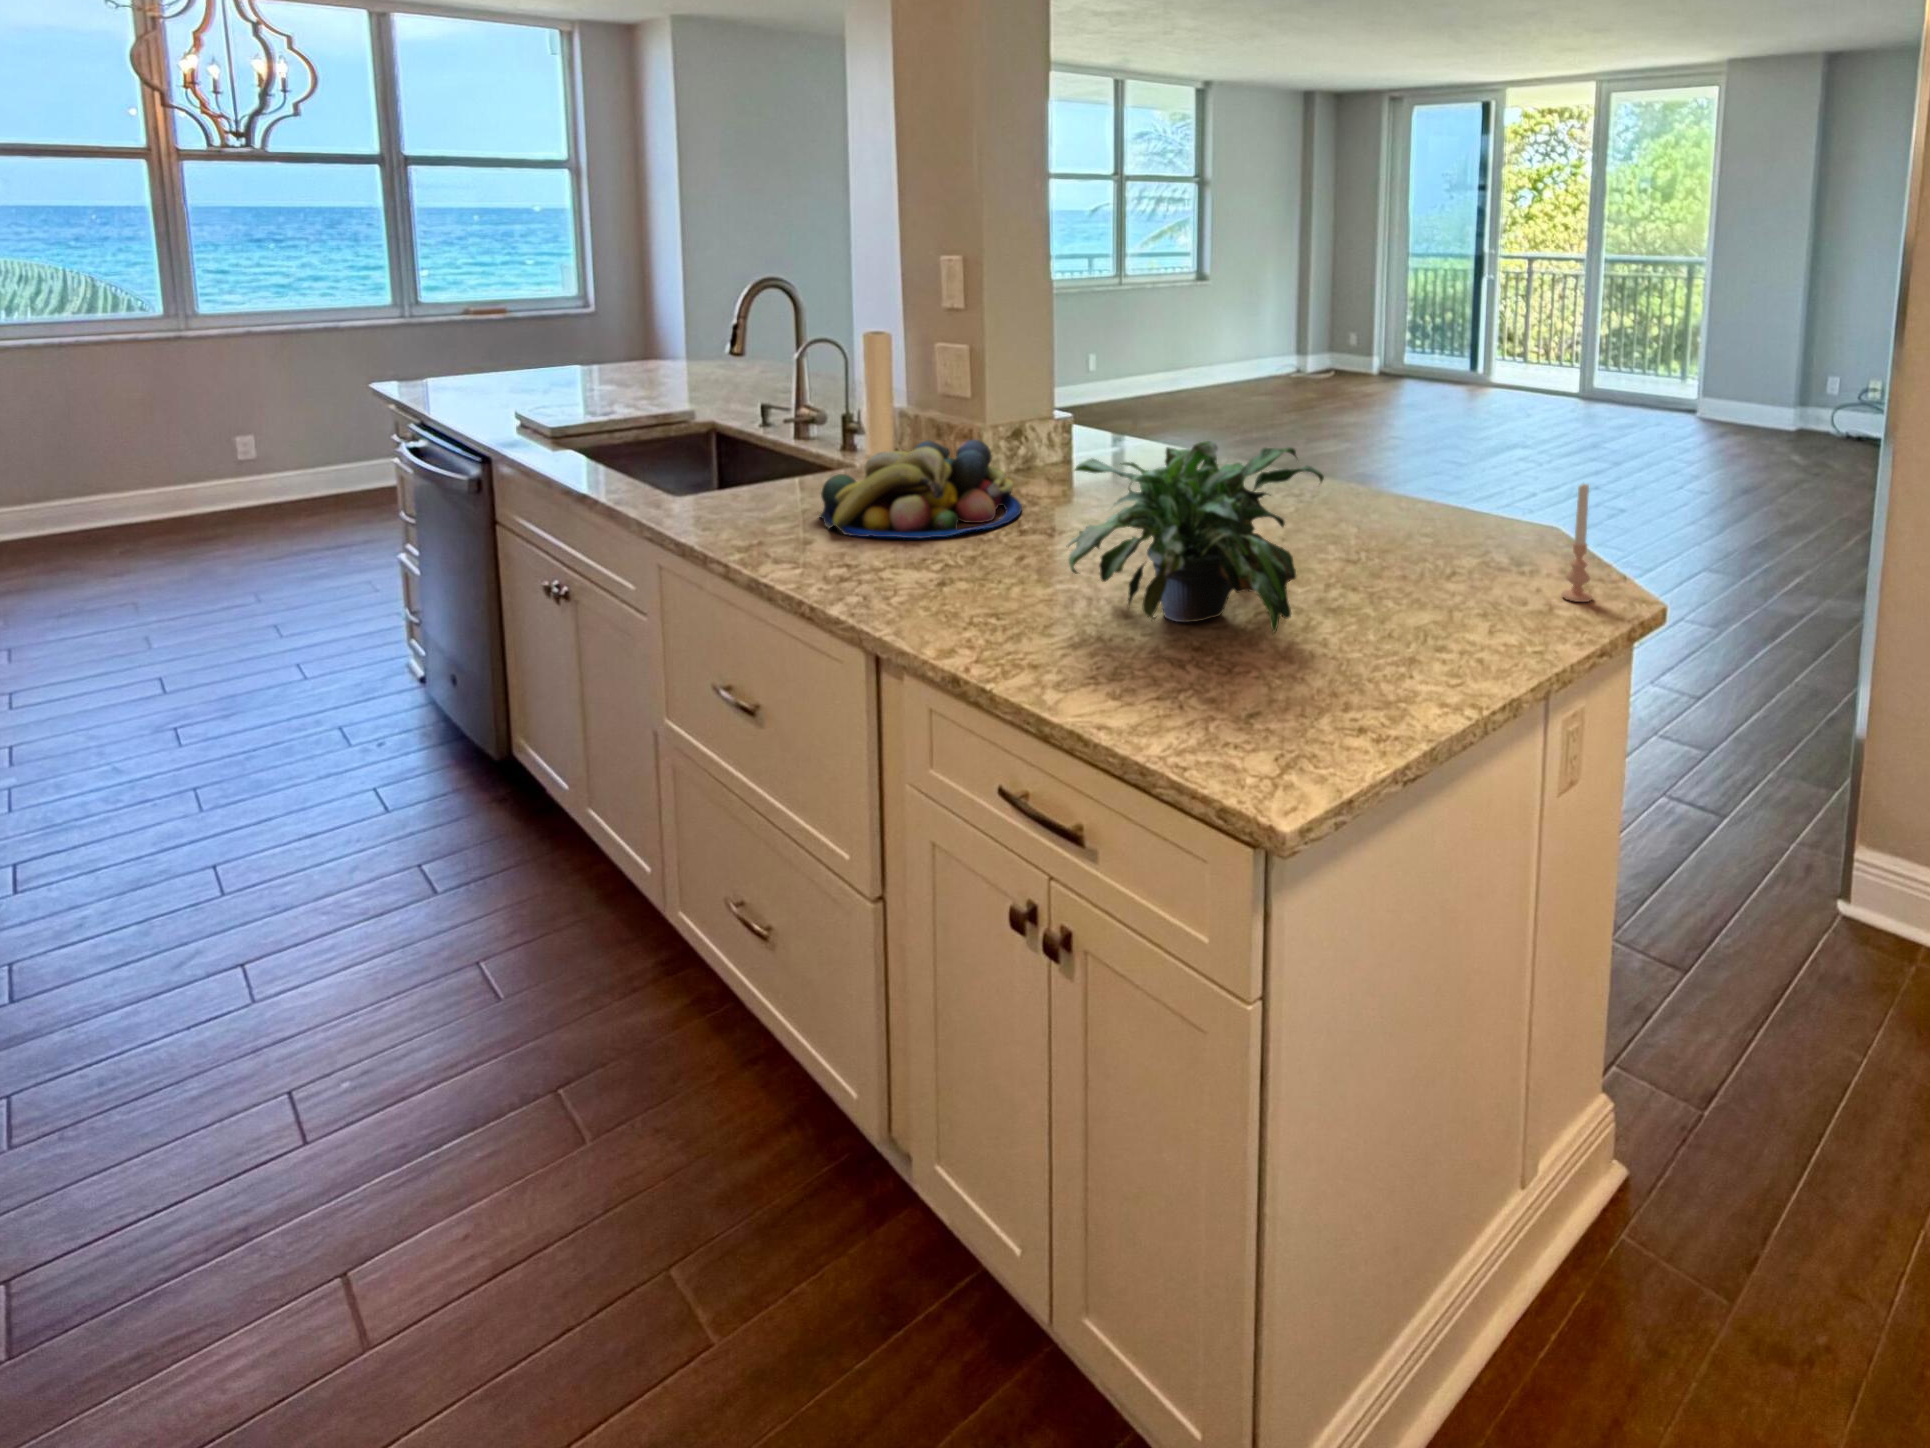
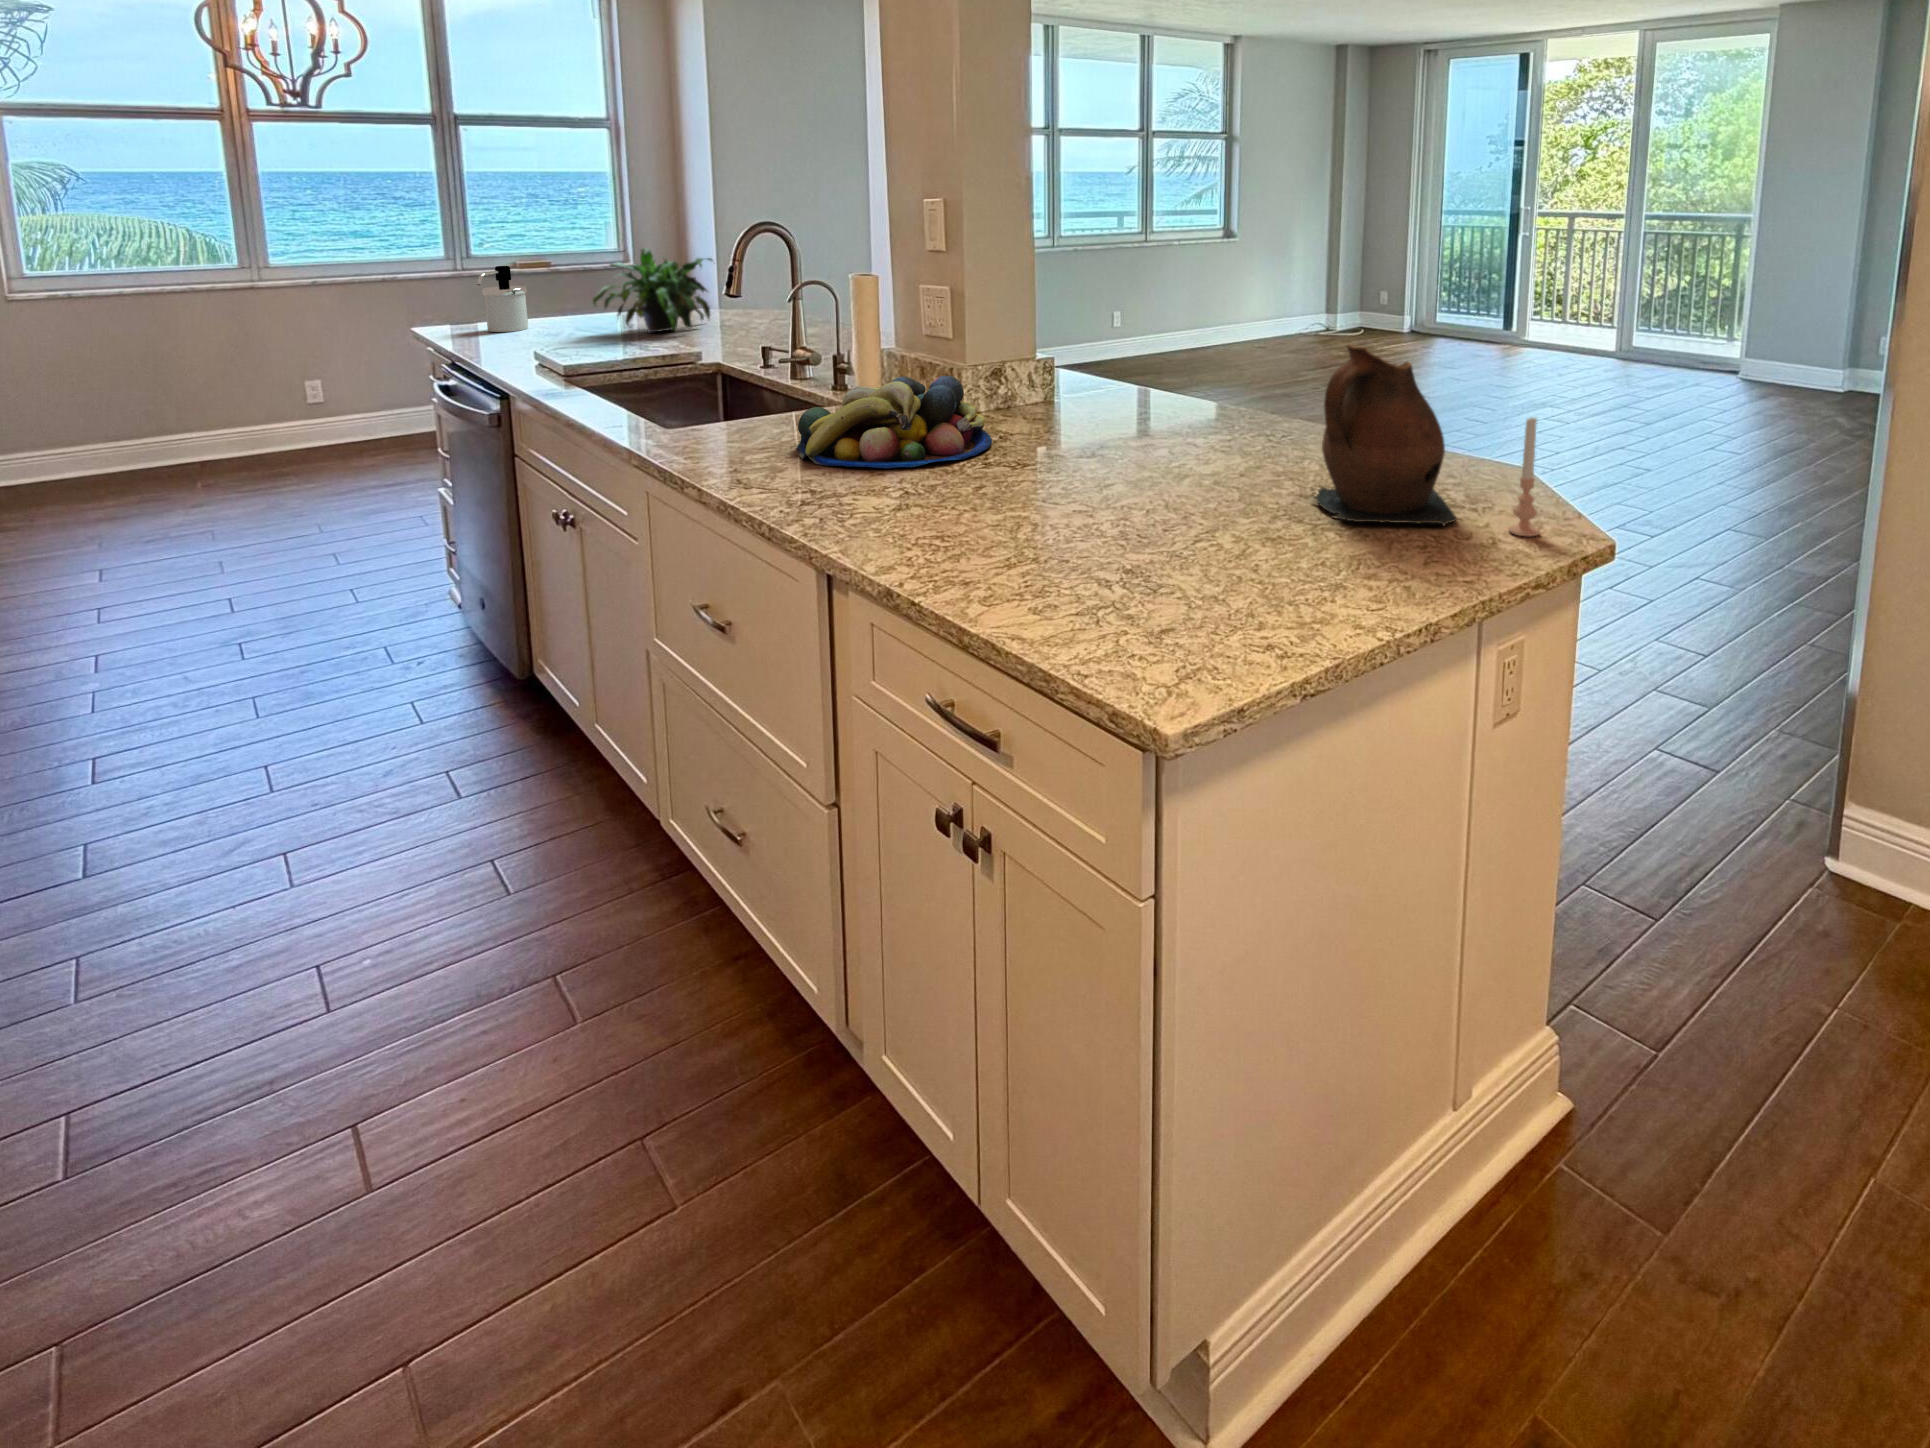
soap dispenser: none [446,319,500,389] -> present [477,266,528,332]
ceramic pitcher: none [1358,411,1511,594] -> present [1312,345,1457,526]
potted plant: present [1067,441,1324,633] -> present [593,248,712,332]

